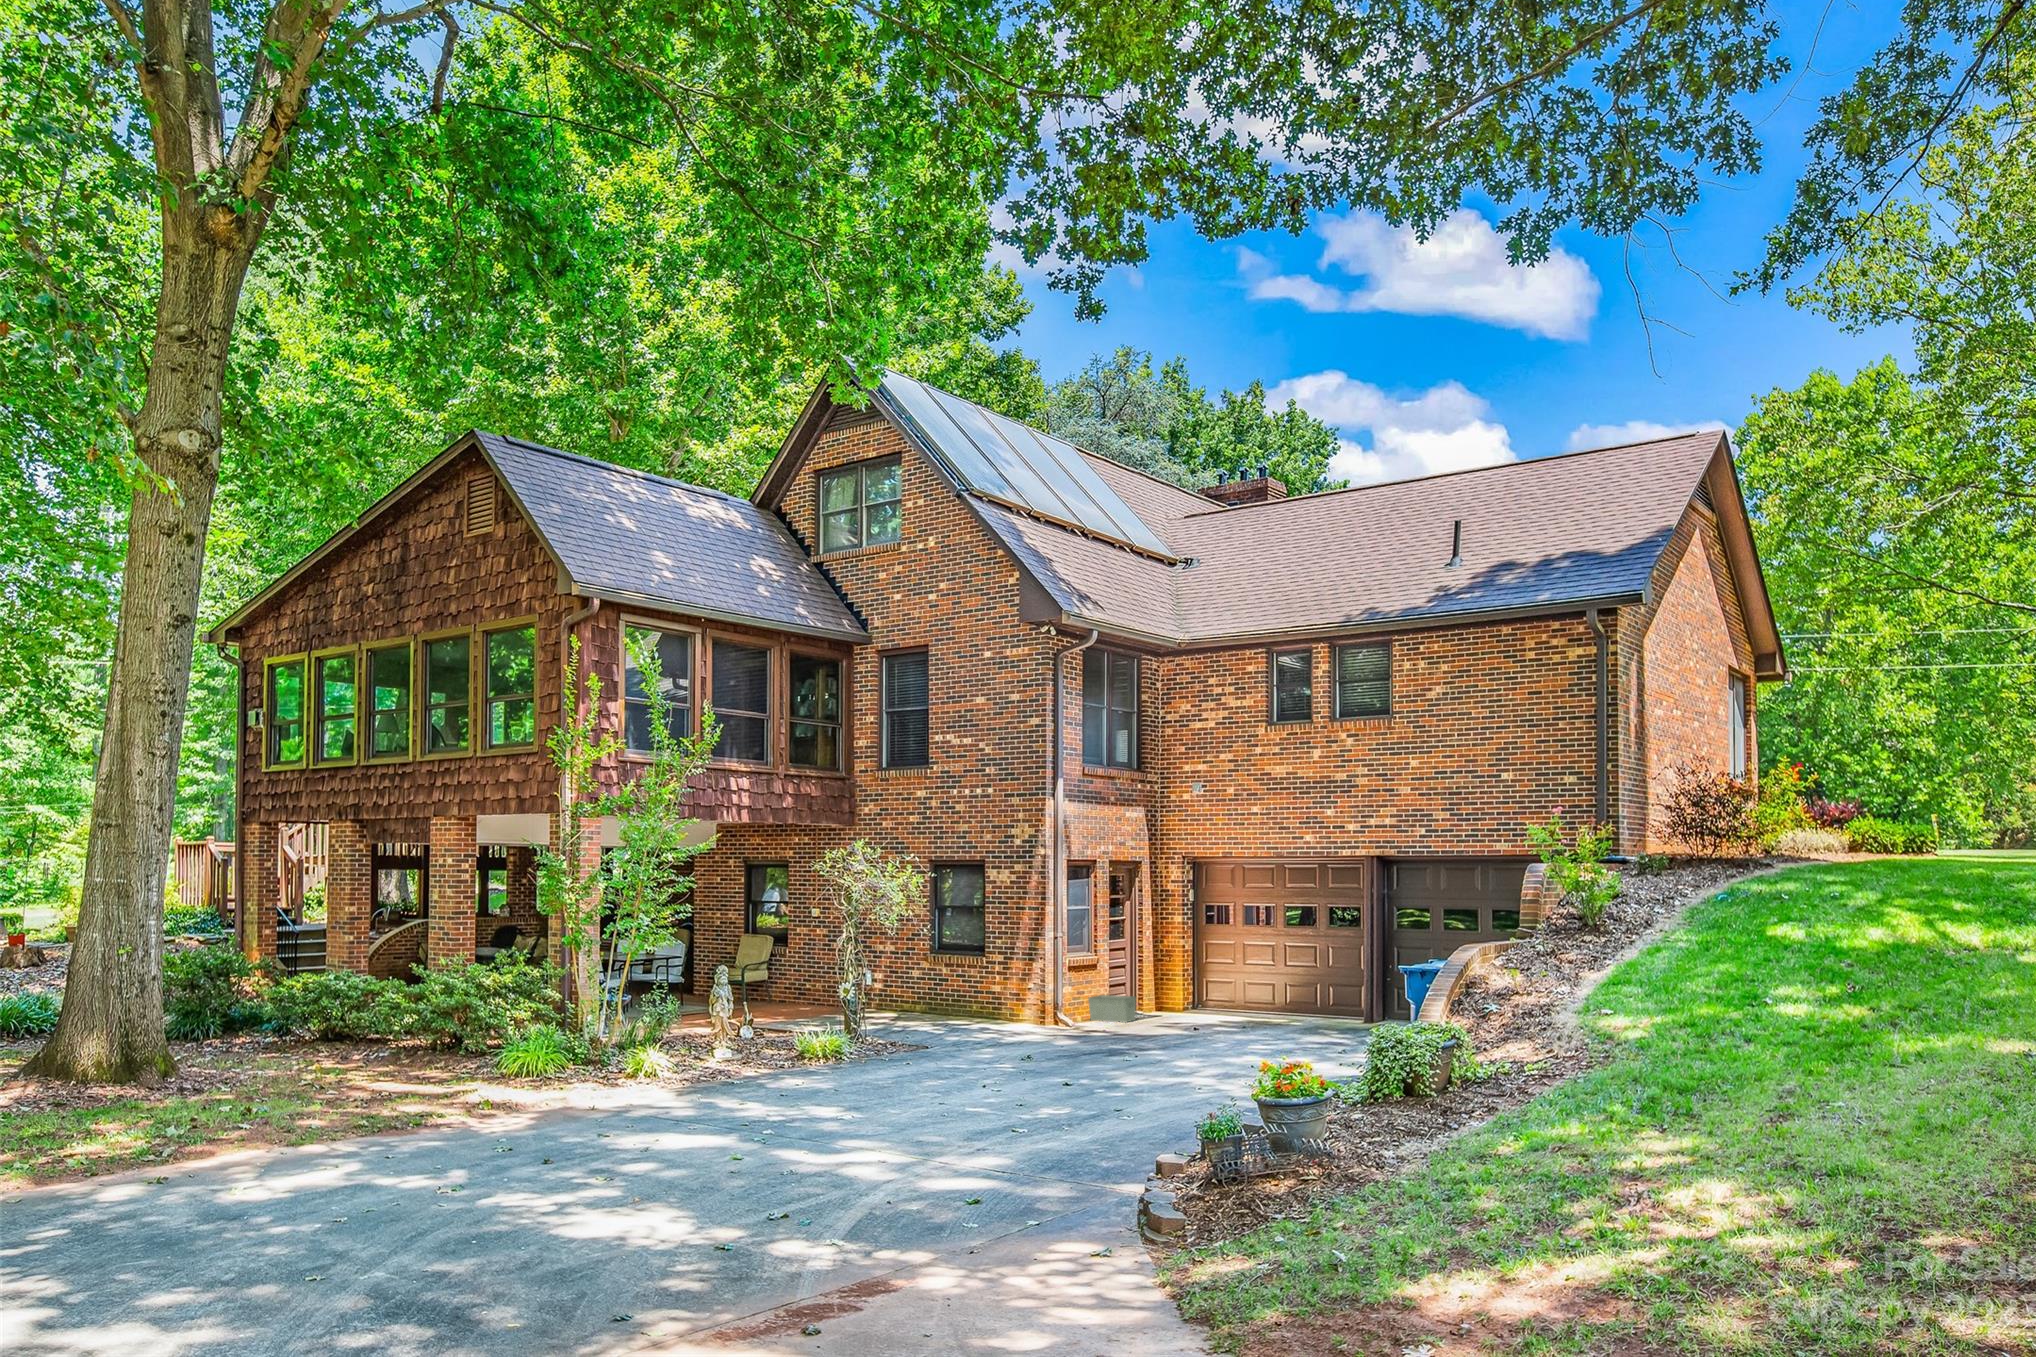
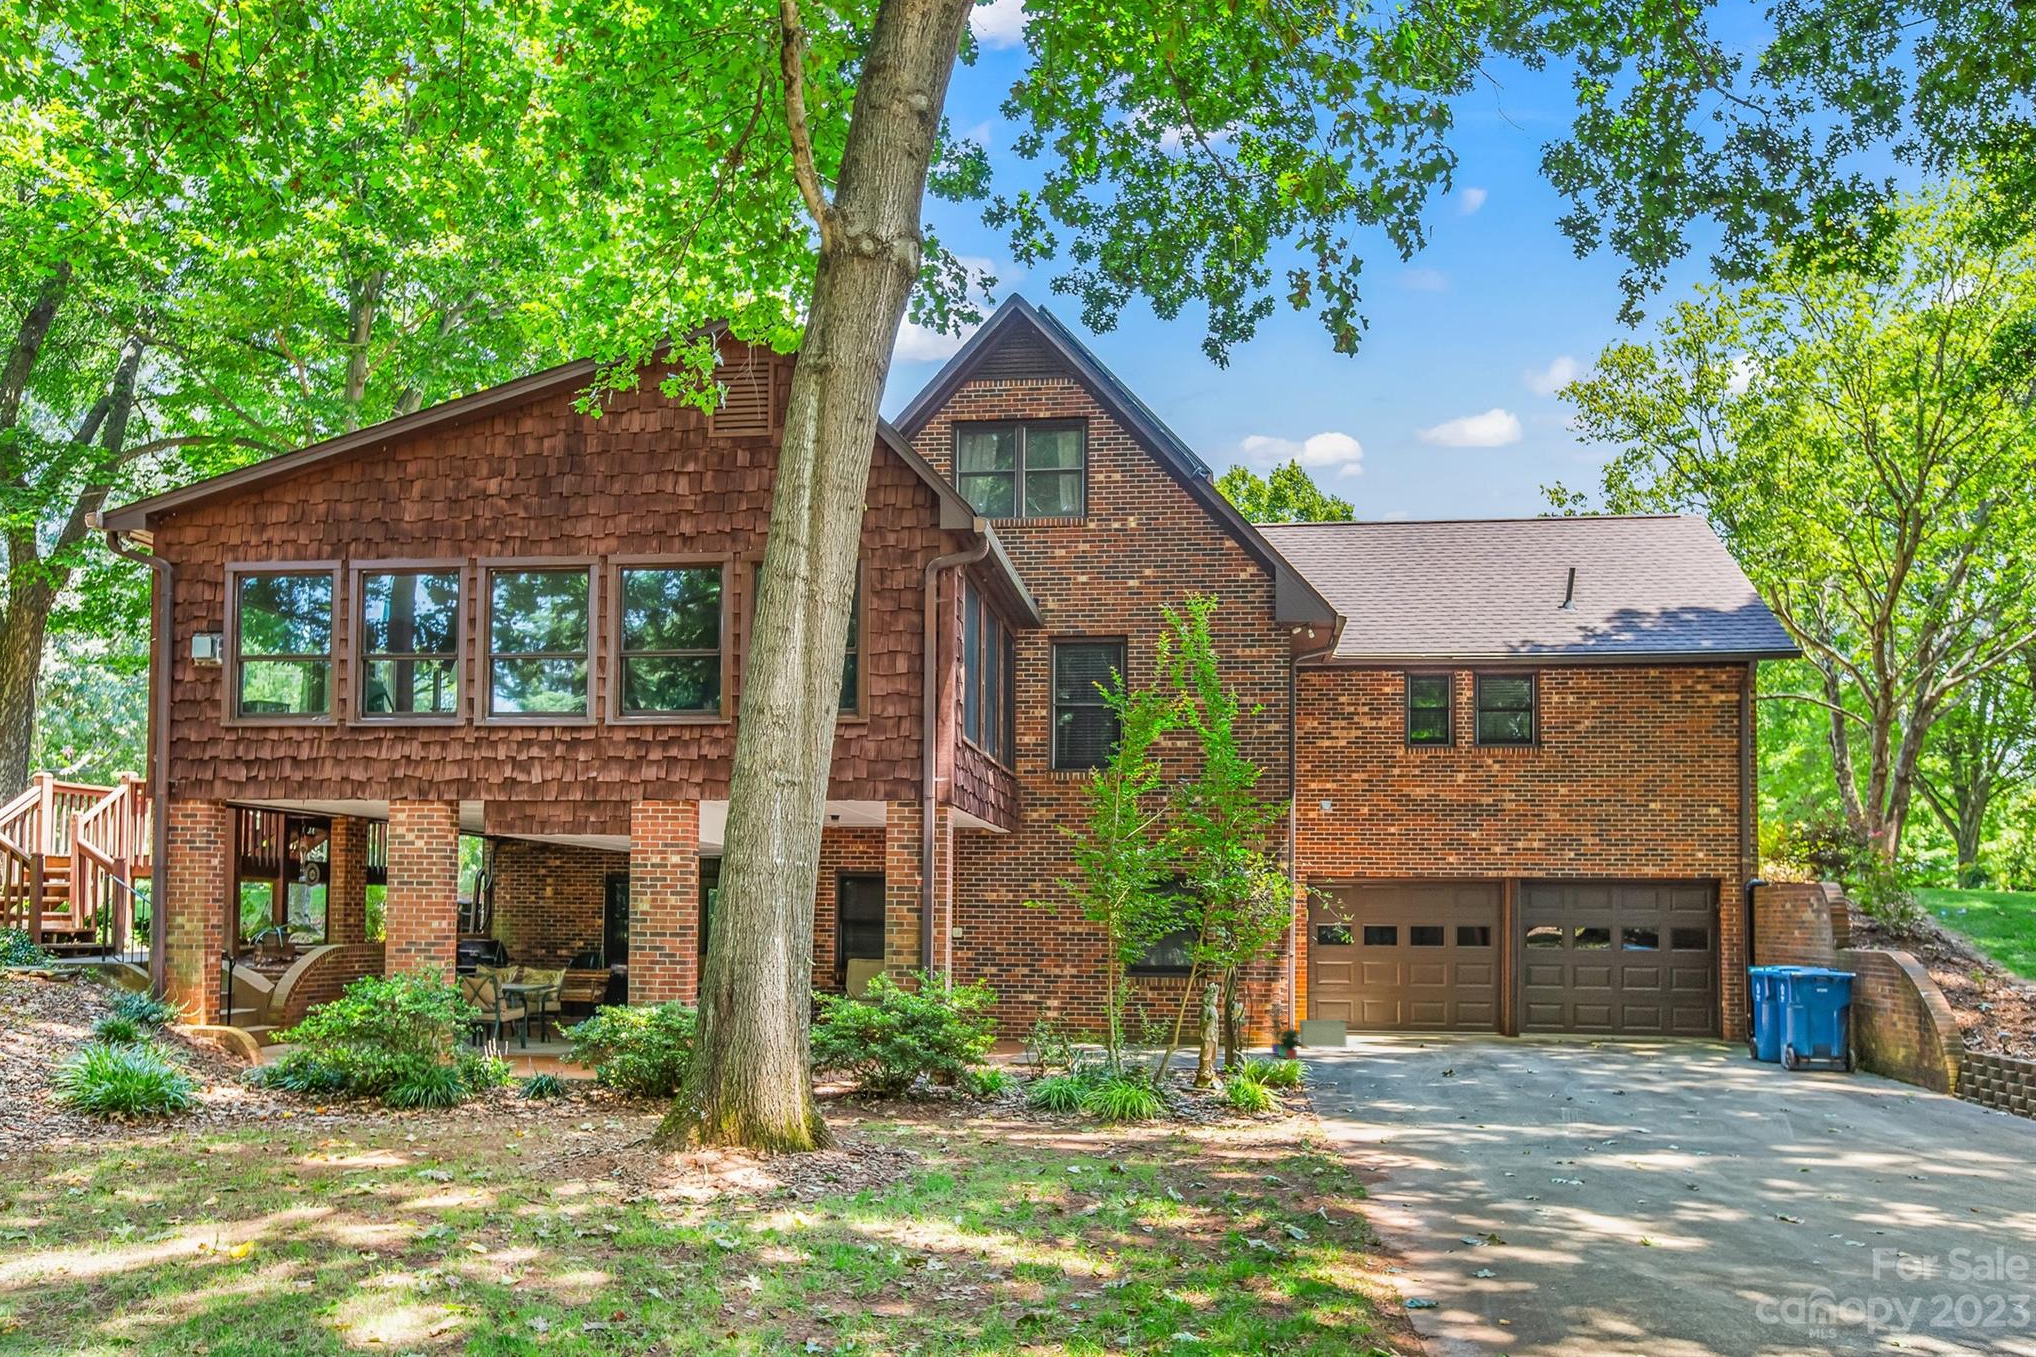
potted plant: none [990,976,1029,1033] -> present [1269,1003,1300,1059]

